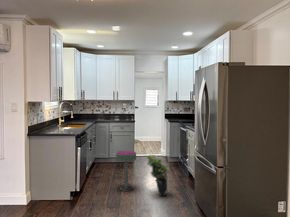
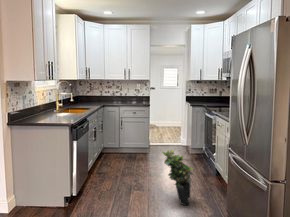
bar stool: present [116,151,136,191] -> none [124,143,150,195]

